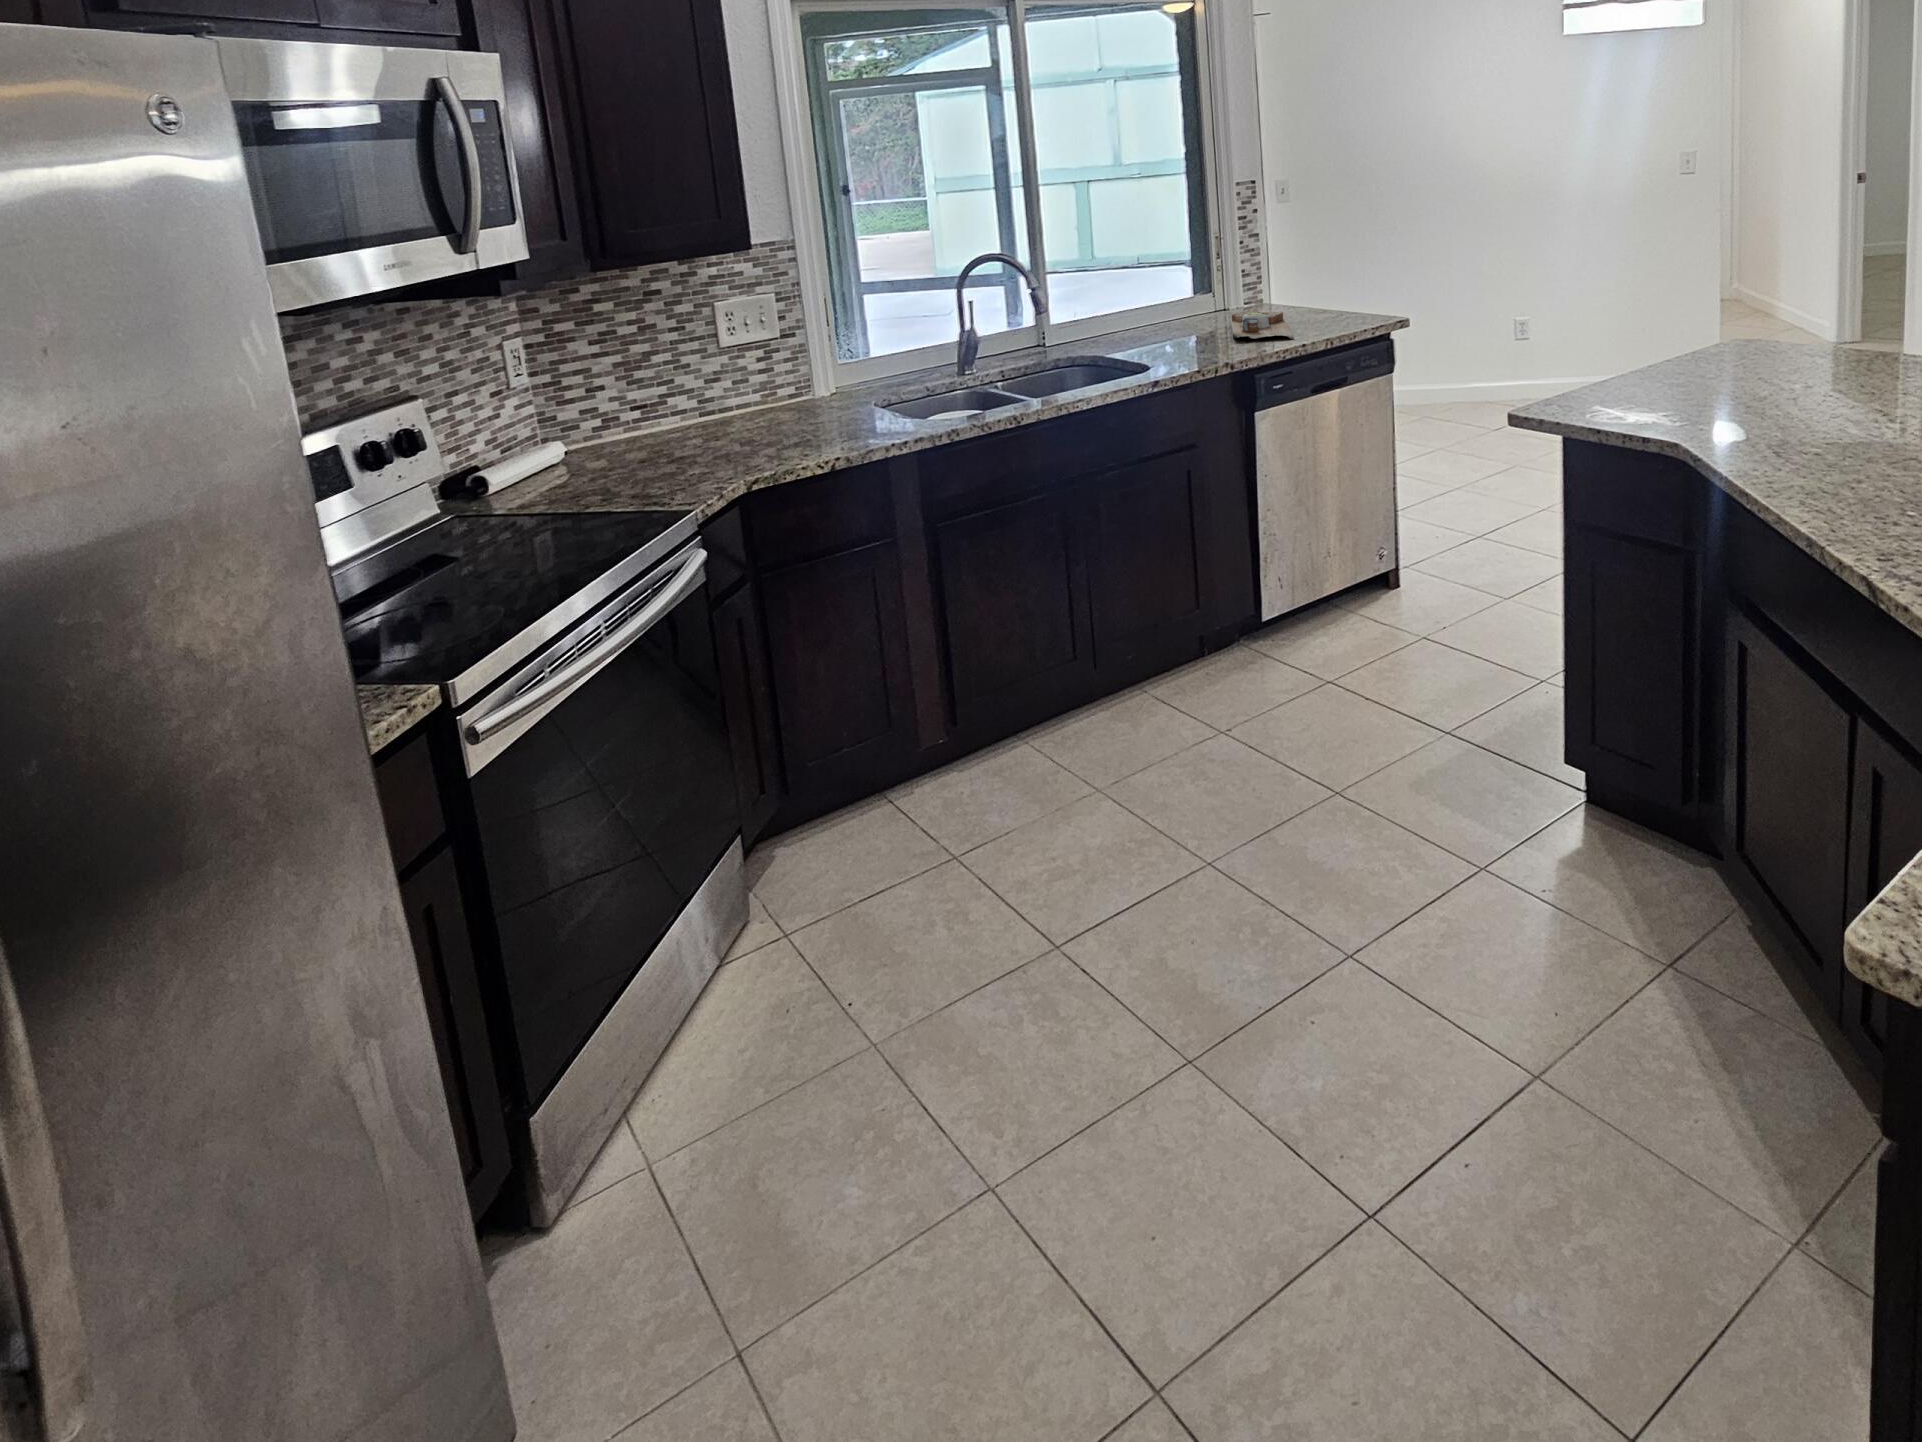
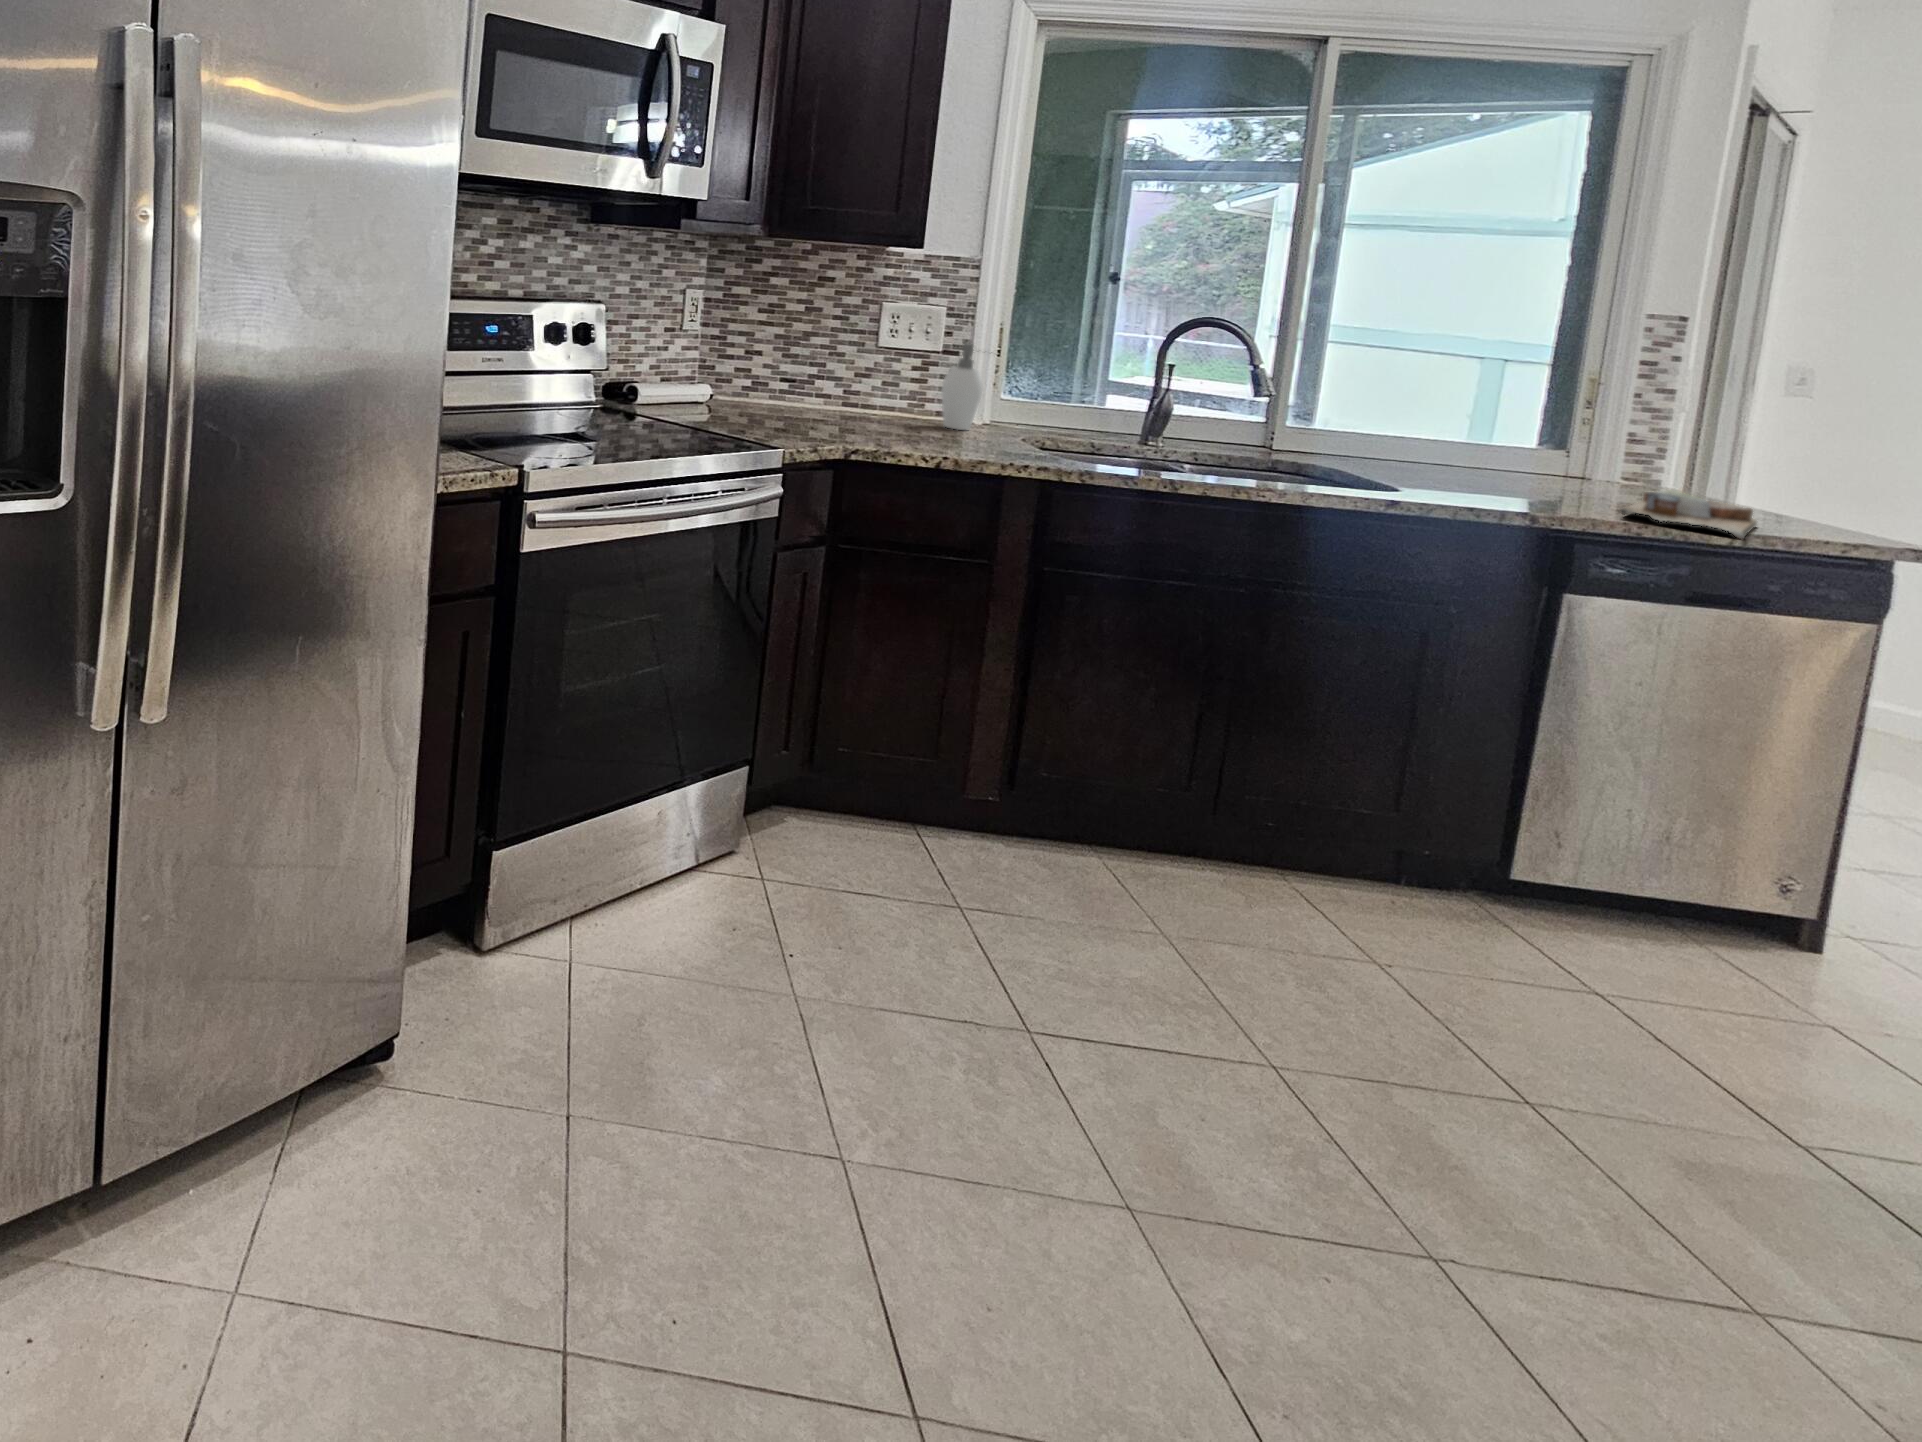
soap dispenser: none [787,324,831,408] -> present [942,343,983,430]

